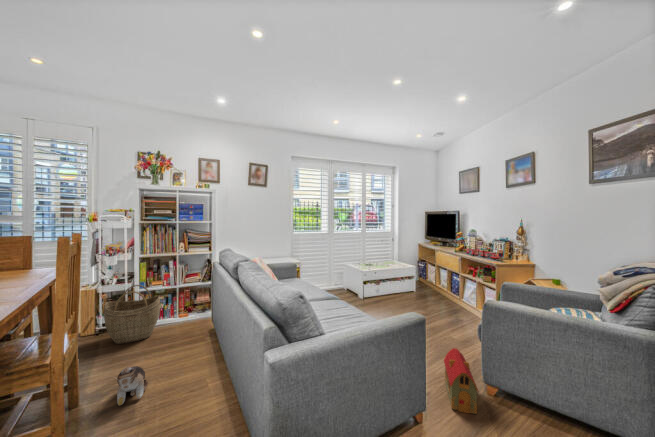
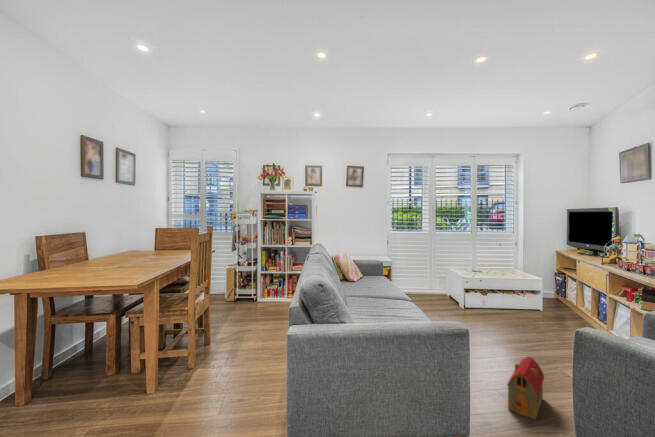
woven basket: present [104,285,160,344] -> none [240,268,274,309]
plush toy: present [114,366,148,406] -> none [243,316,263,341]

